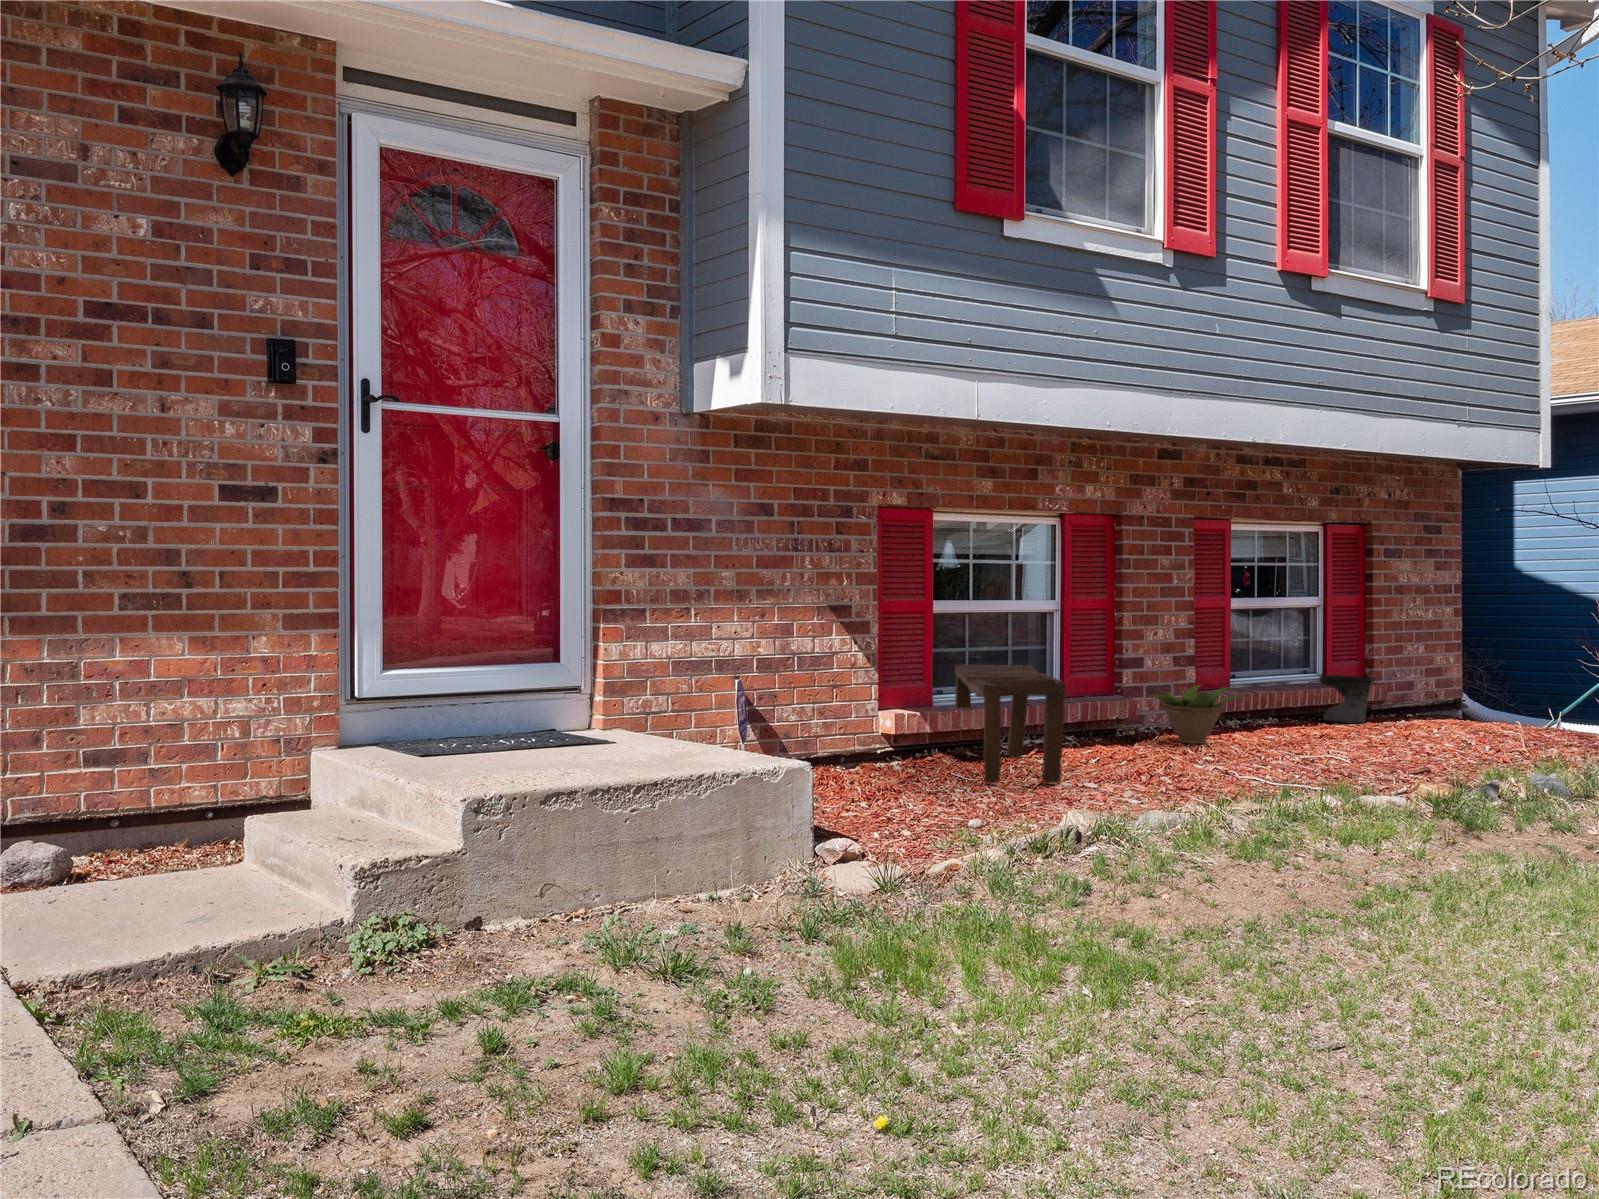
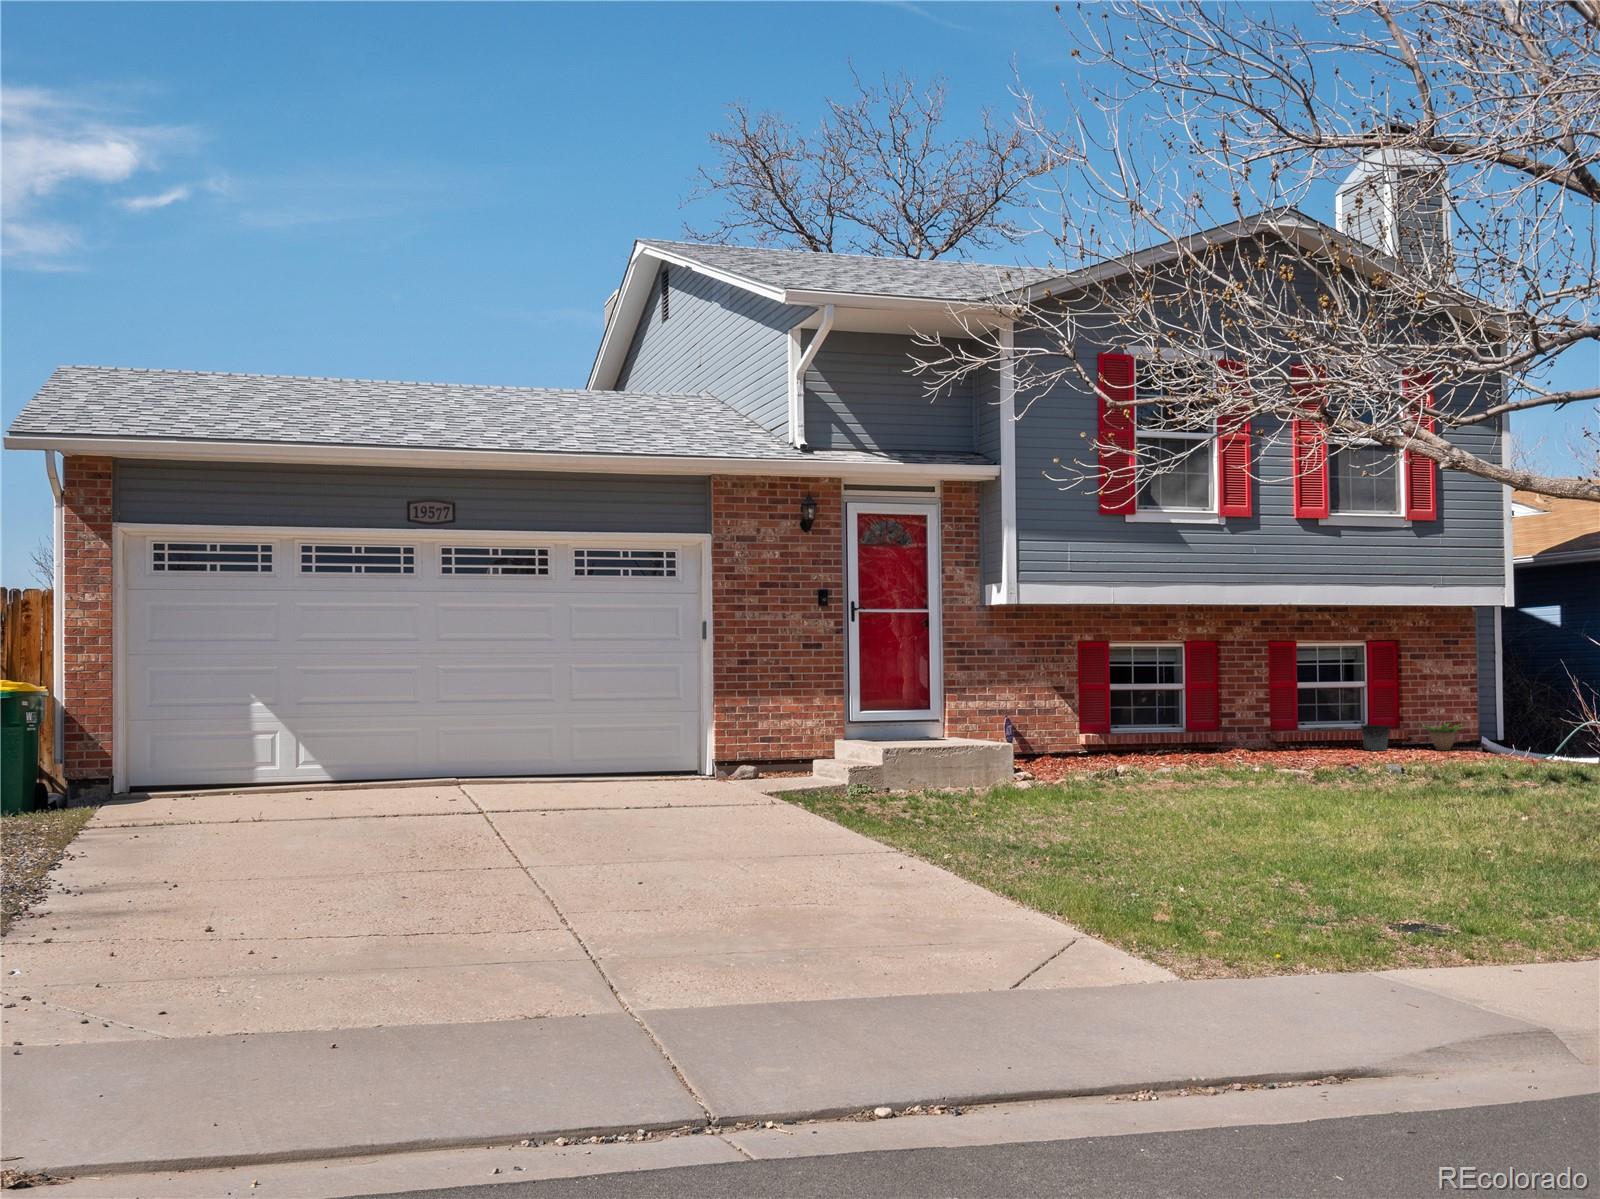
bench: present [954,664,1065,783] -> none [1117,714,1159,765]
decorative plant: present [1152,685,1241,744] -> present [1419,724,1462,750]

